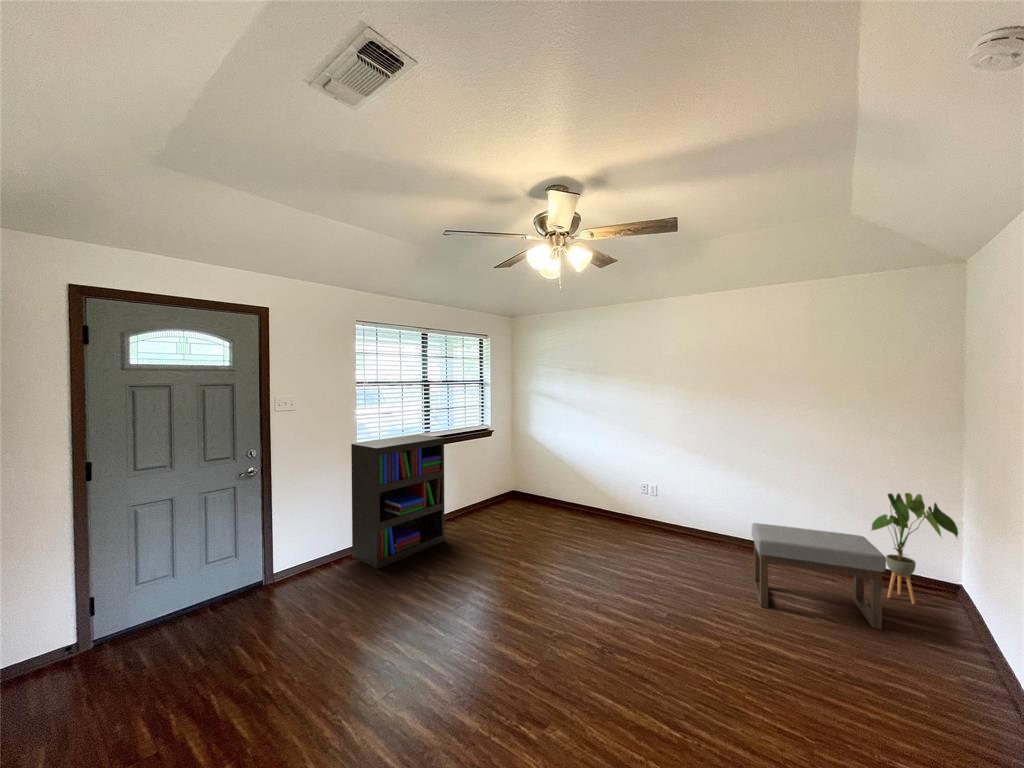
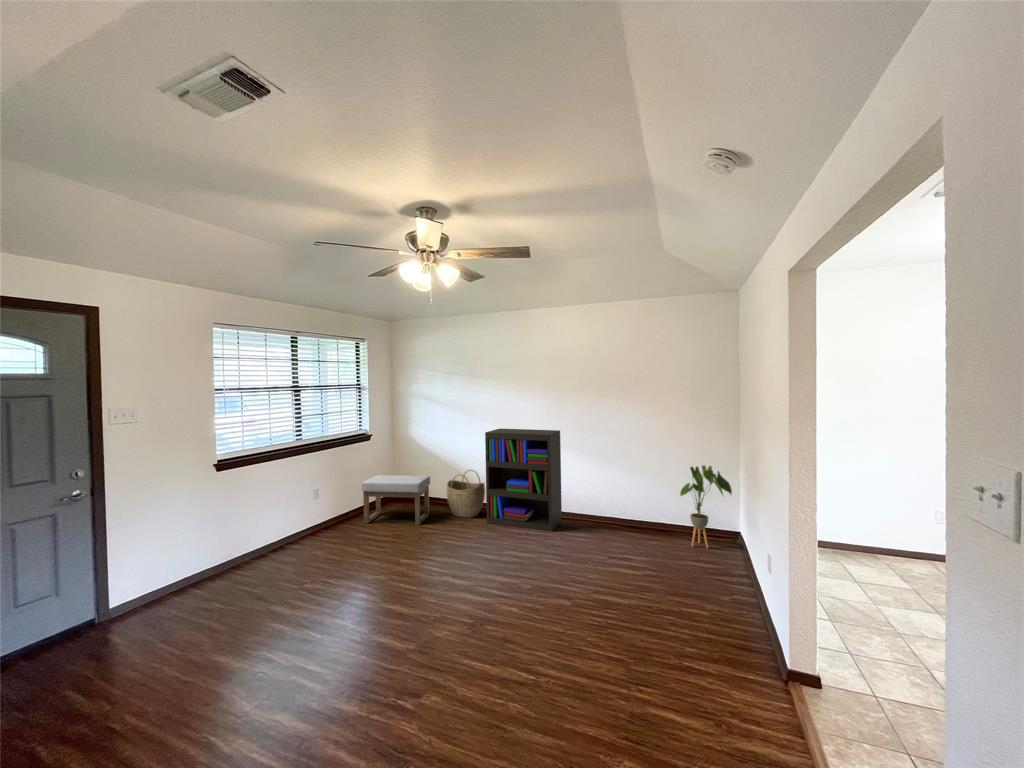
bookshelf: present [351,435,445,569] -> present [485,429,562,532]
woven basket: none [568,473,609,525] -> present [447,470,485,518]
ottoman: present [752,523,886,629] -> present [362,475,430,525]

